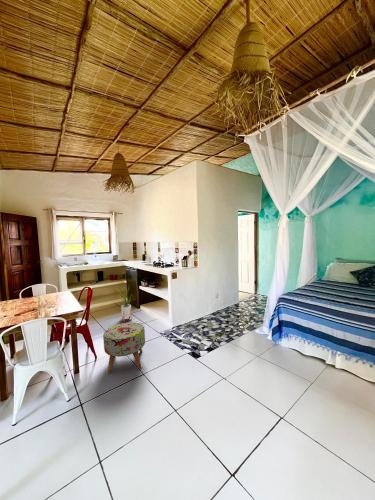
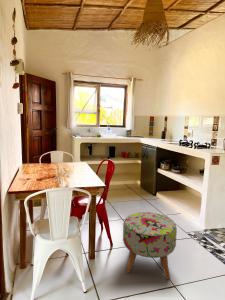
house plant: present [121,289,132,319] -> none [130,162,154,207]

